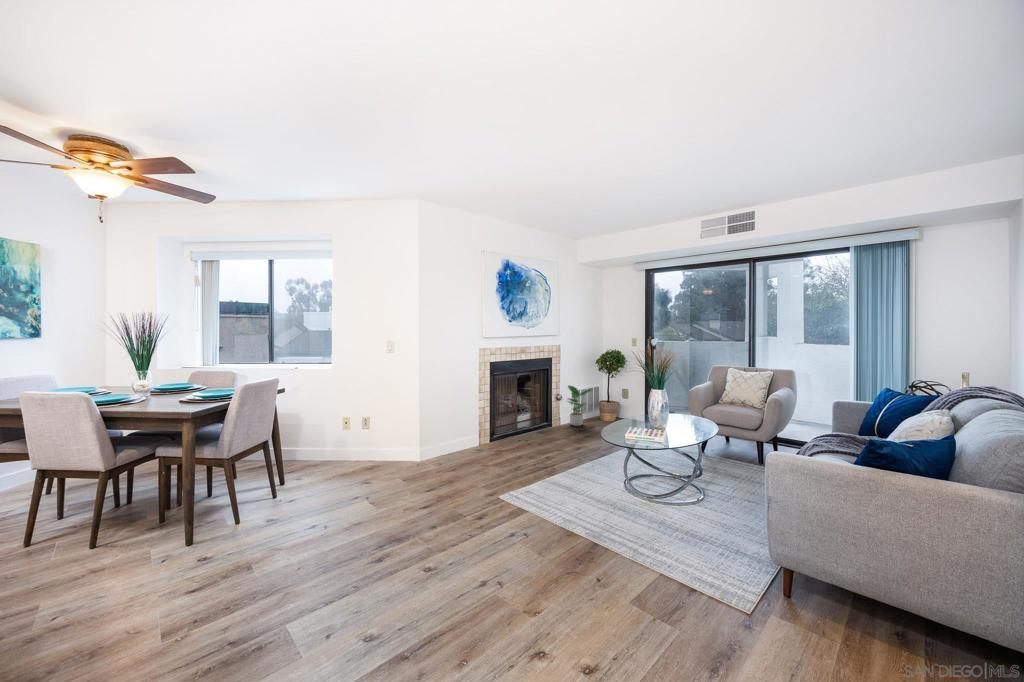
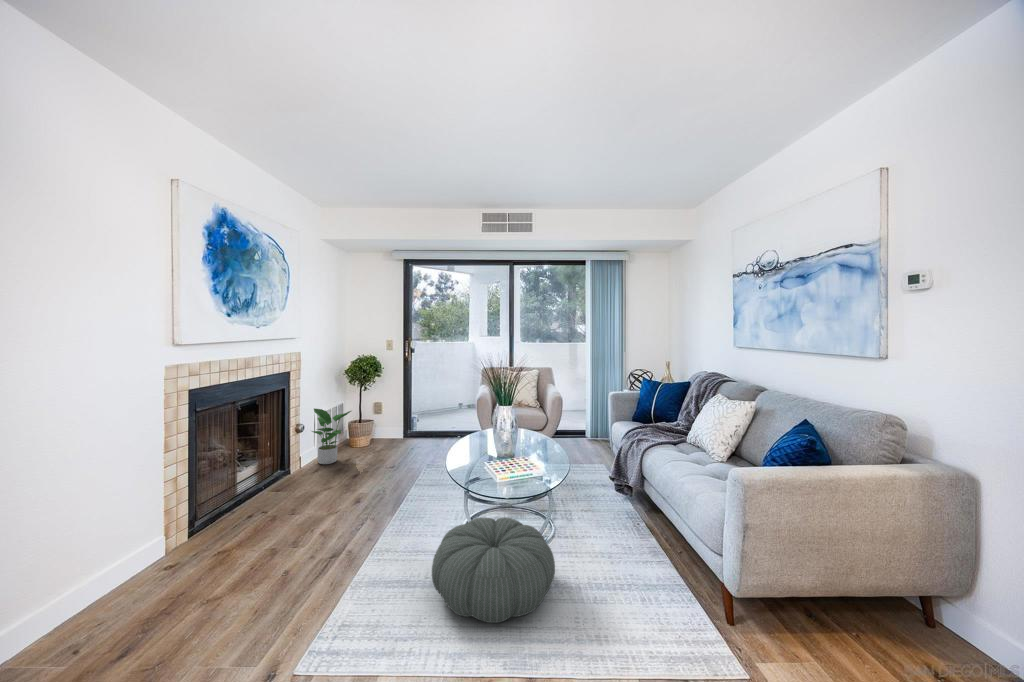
pouf: none [577,461,665,520] -> present [432,517,555,623]

